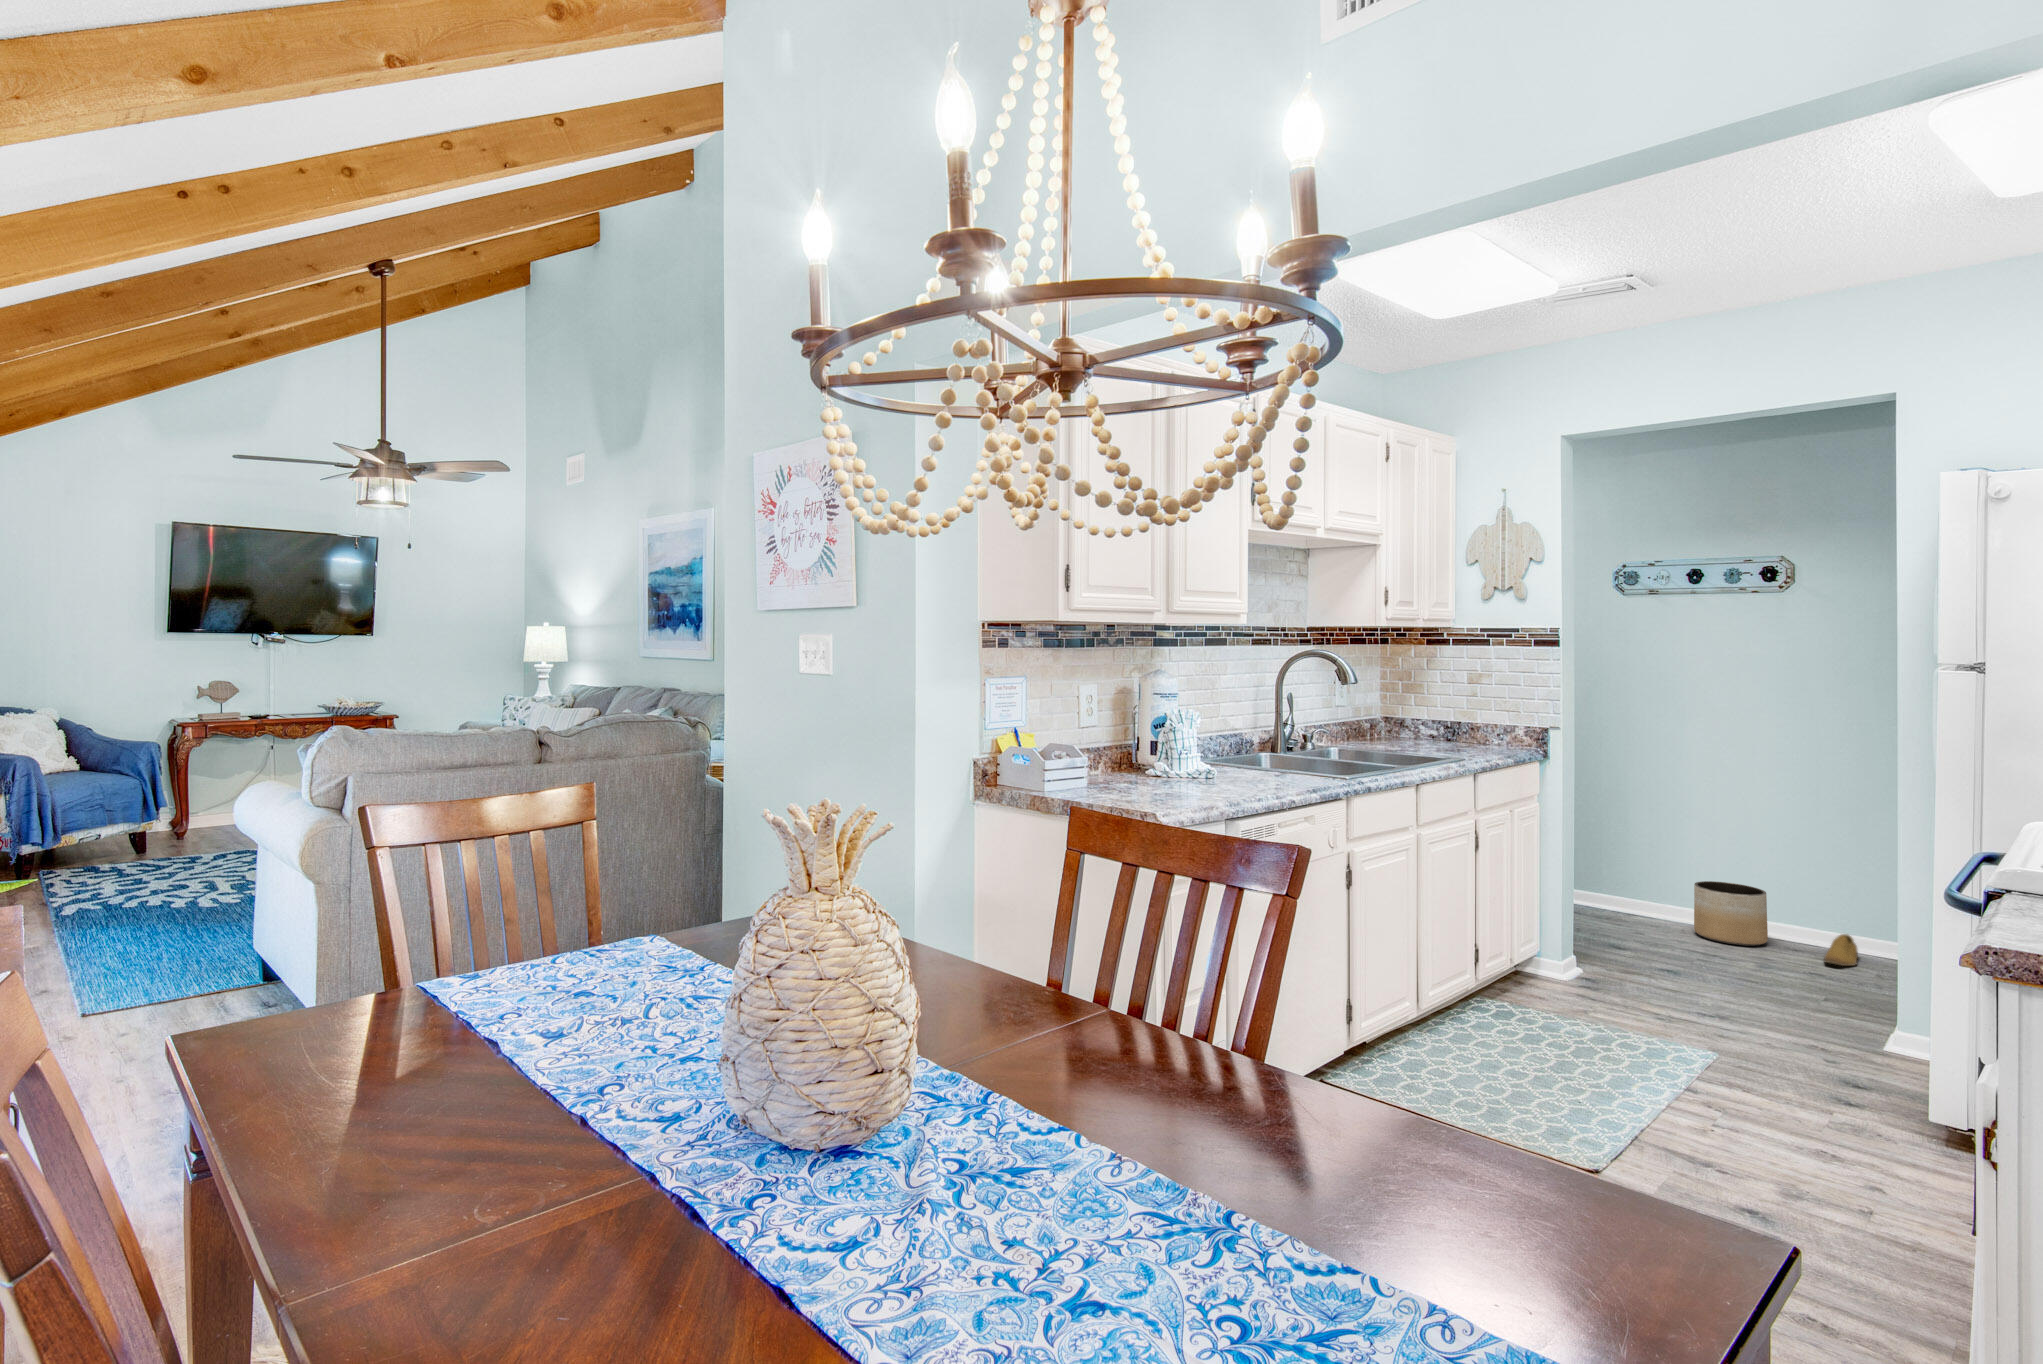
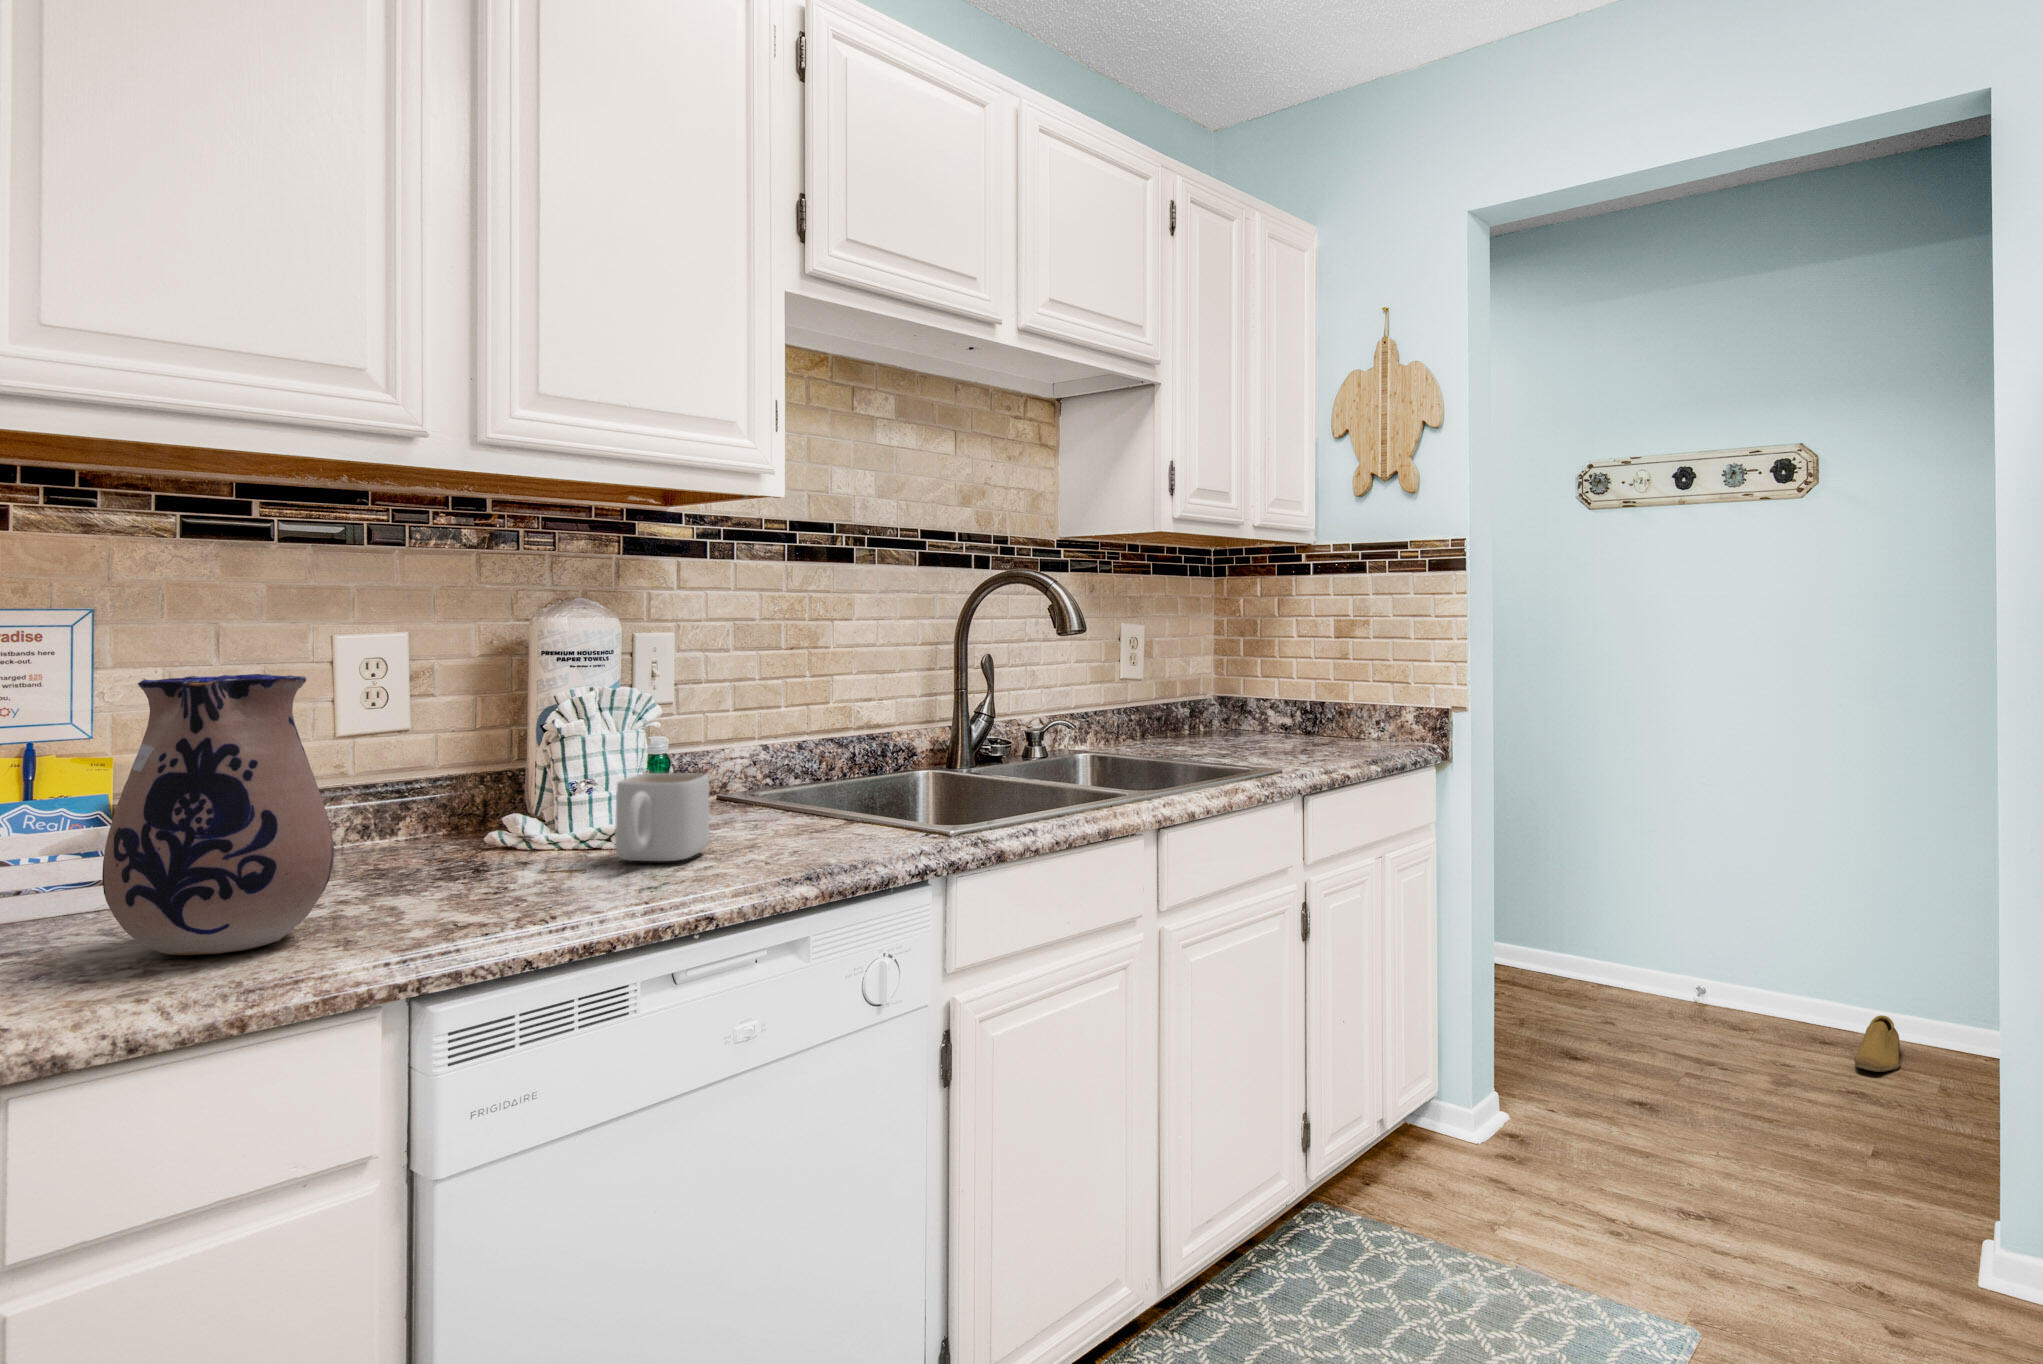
ceramic pitcher: none [1119,706,1186,803] -> present [102,673,334,955]
mug: none [1217,747,1252,784] -> present [615,773,709,861]
planter: present [1694,881,1768,946] -> none [1679,939,1778,1040]

